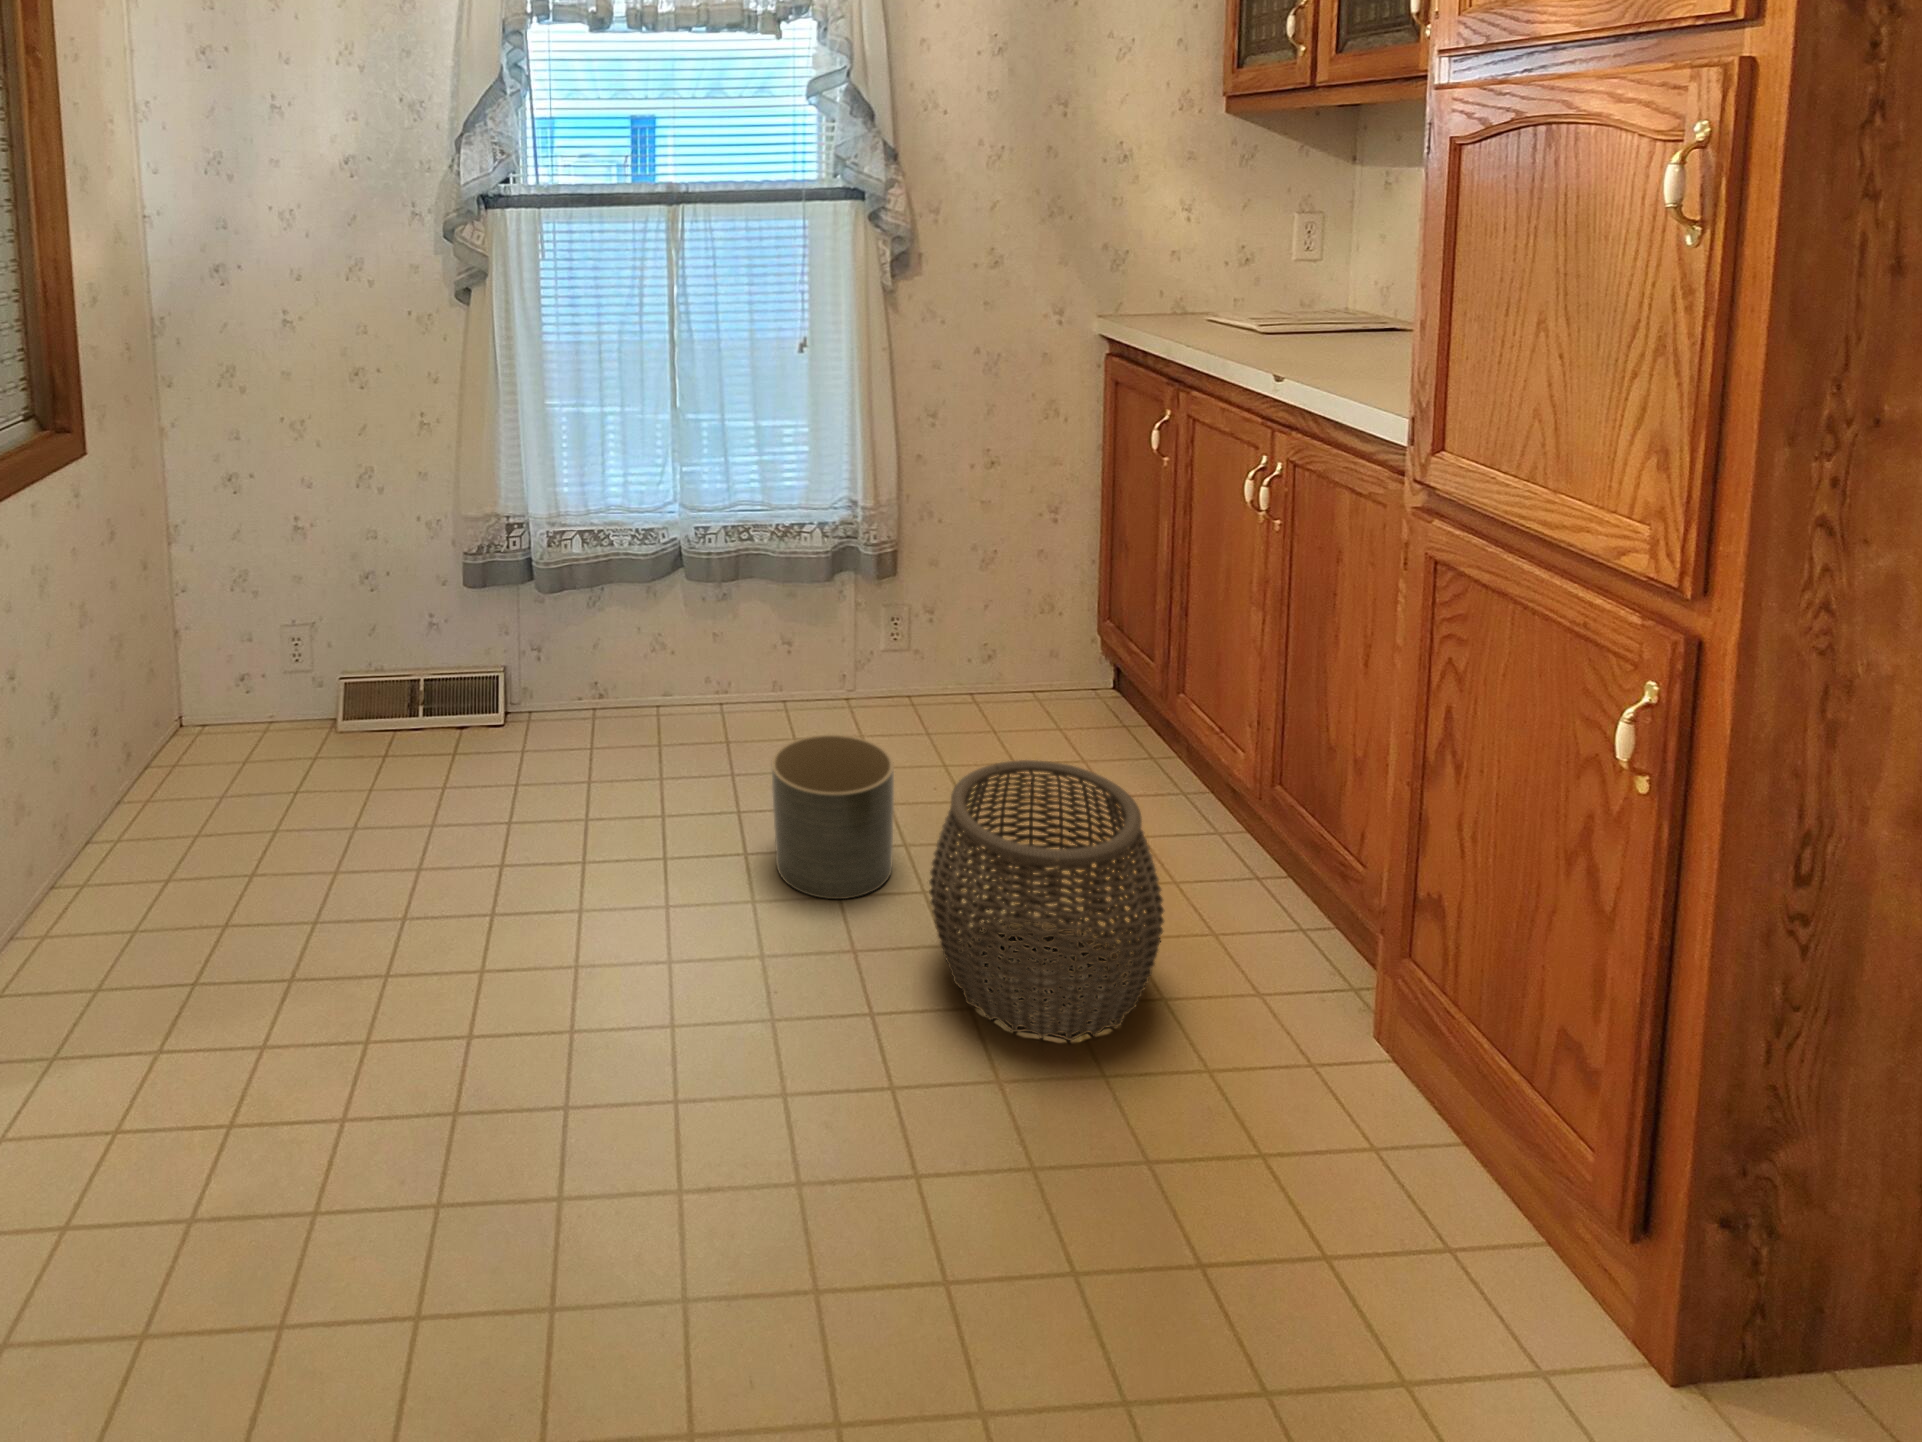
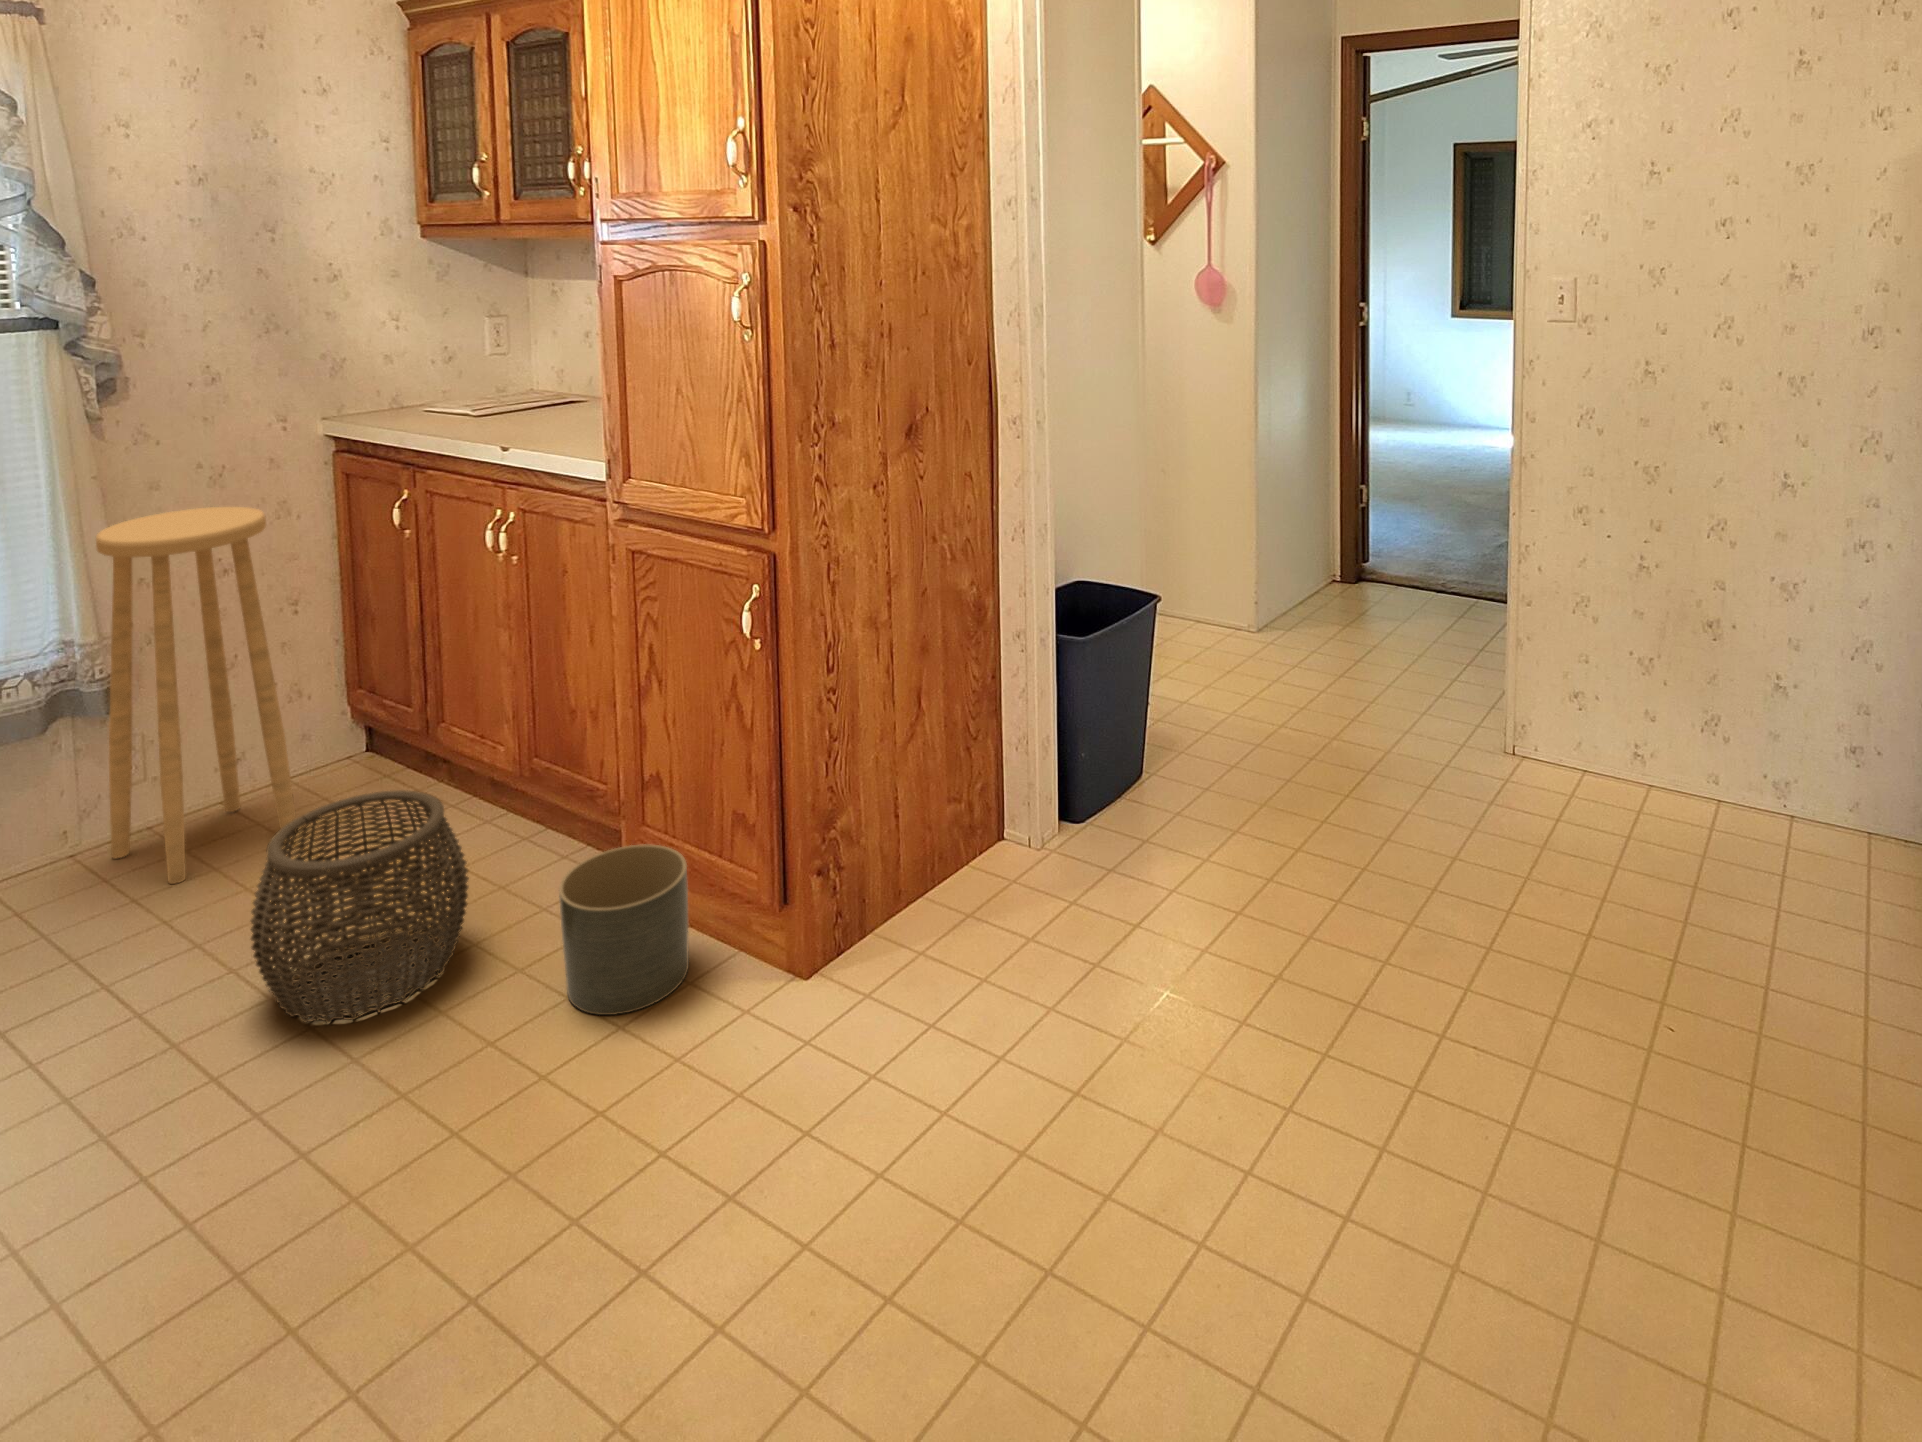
stool: none [875,393,1026,767] -> present [96,507,296,884]
planter: present [772,734,894,899] -> present [559,844,689,1015]

